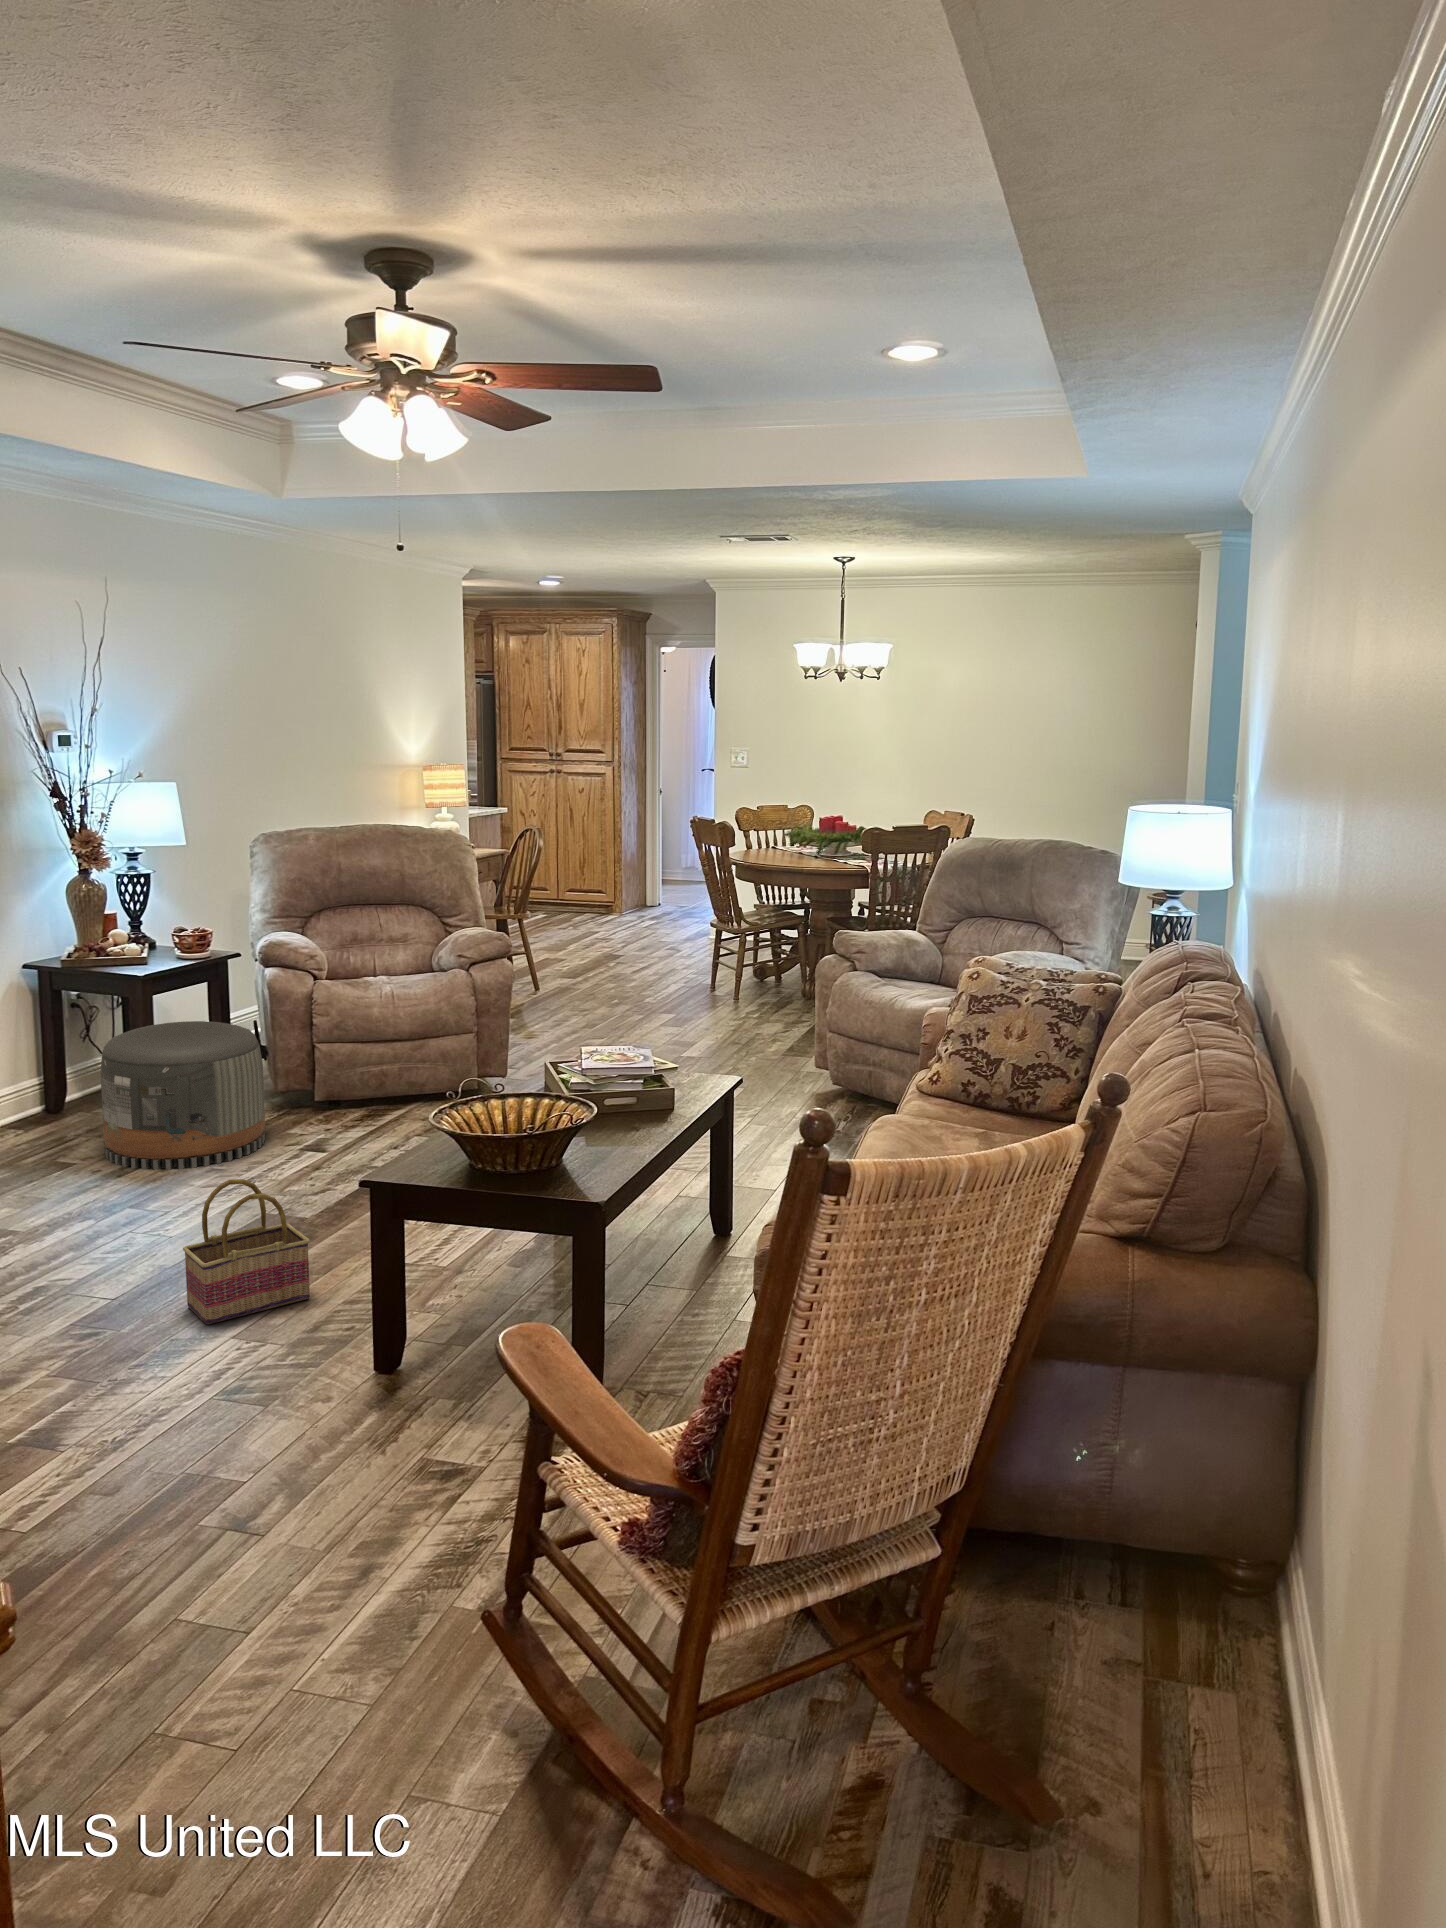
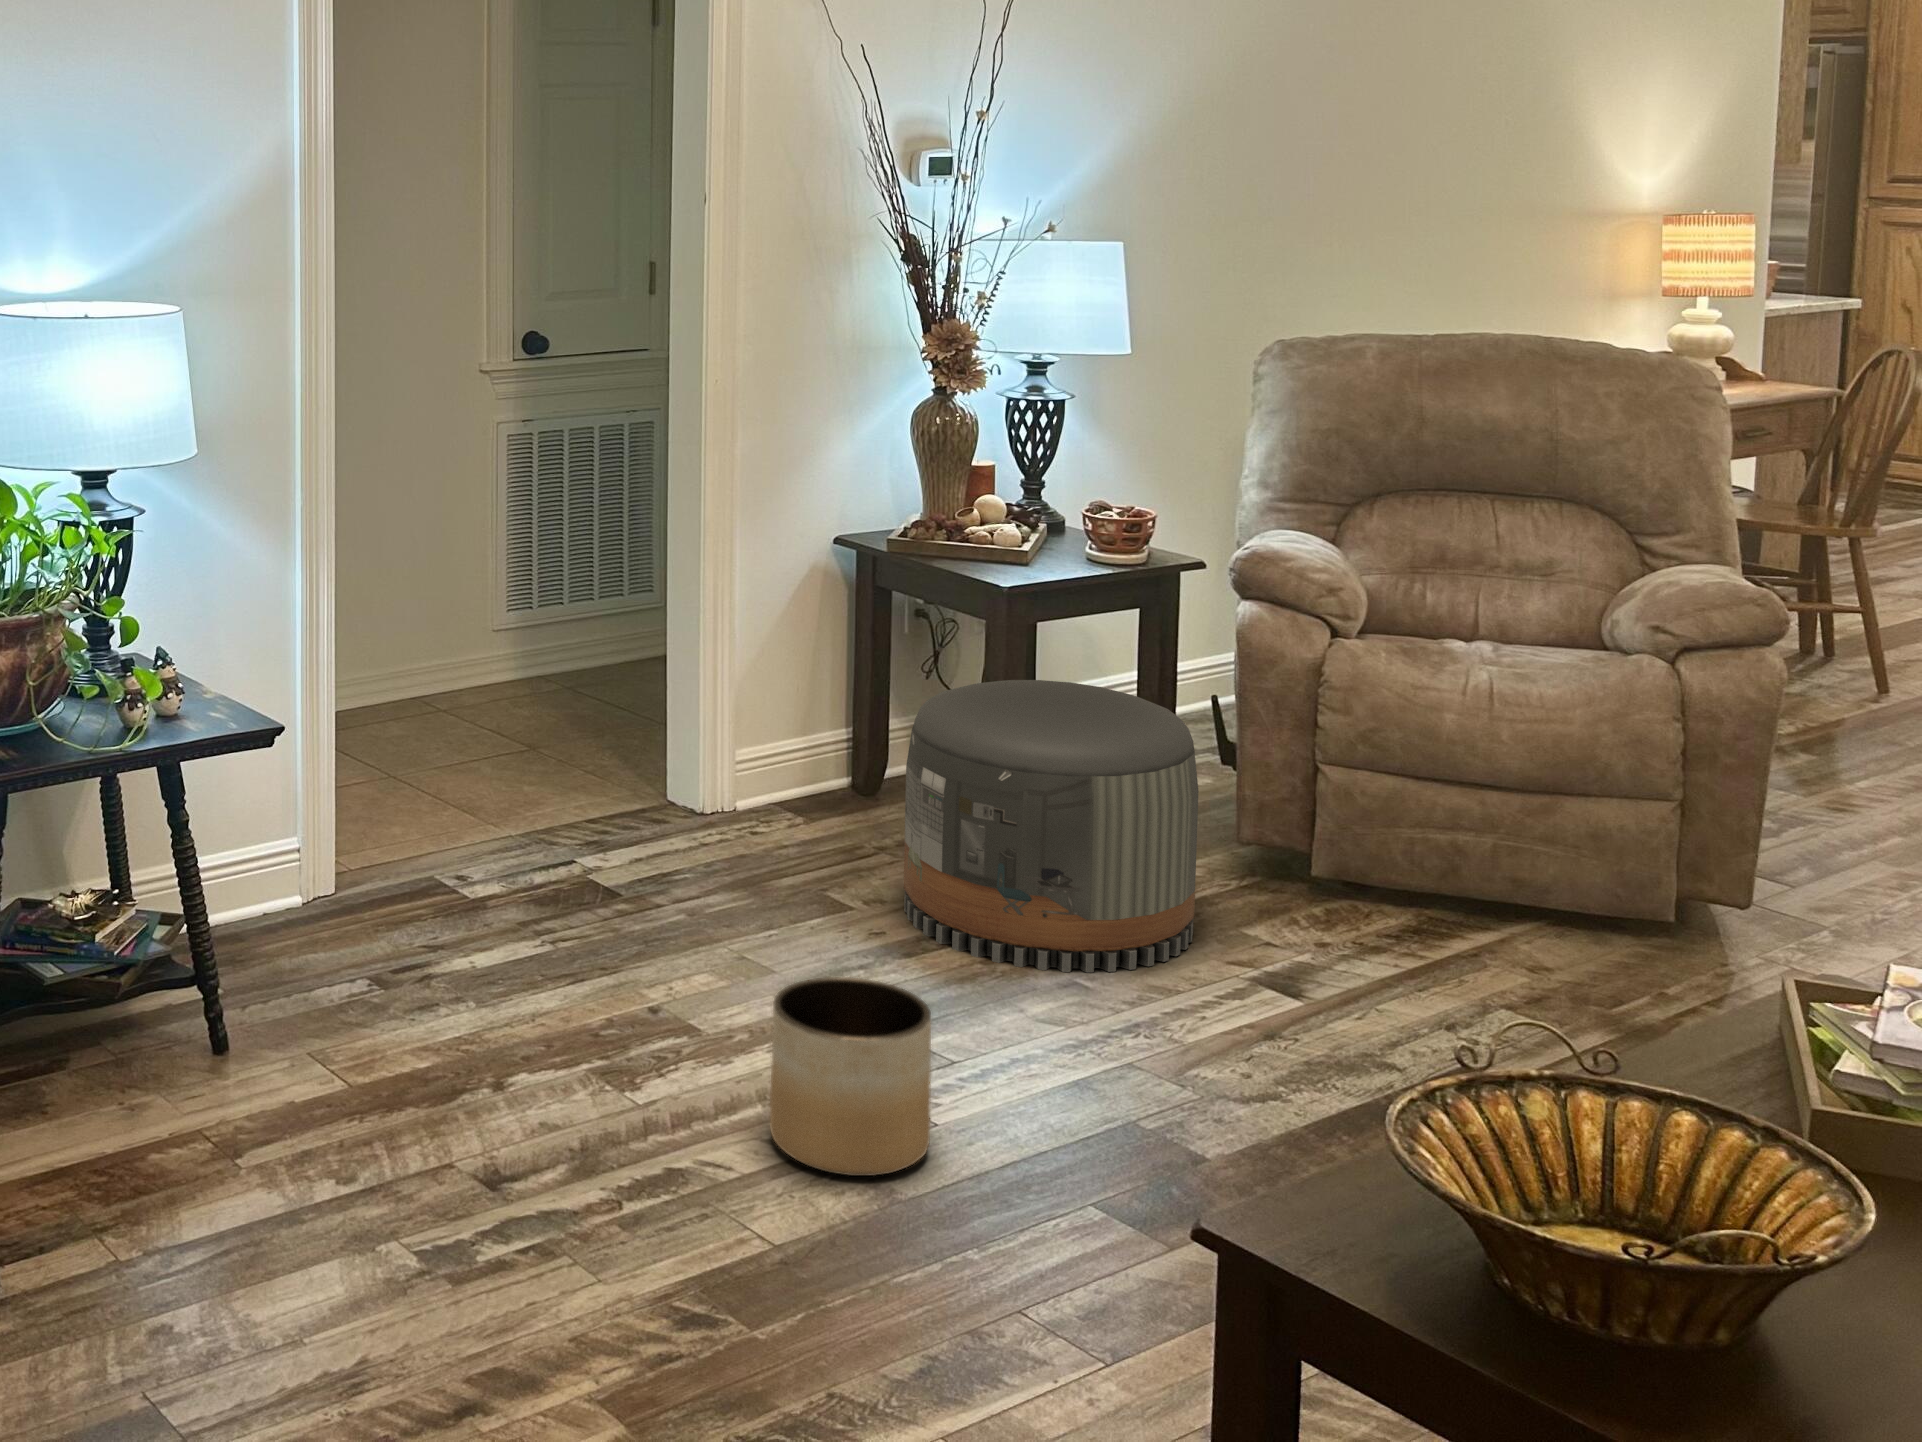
planter: none [79,1173,172,1271] -> present [770,977,931,1176]
basket: present [183,1179,310,1324] -> none [902,1070,1154,1376]

